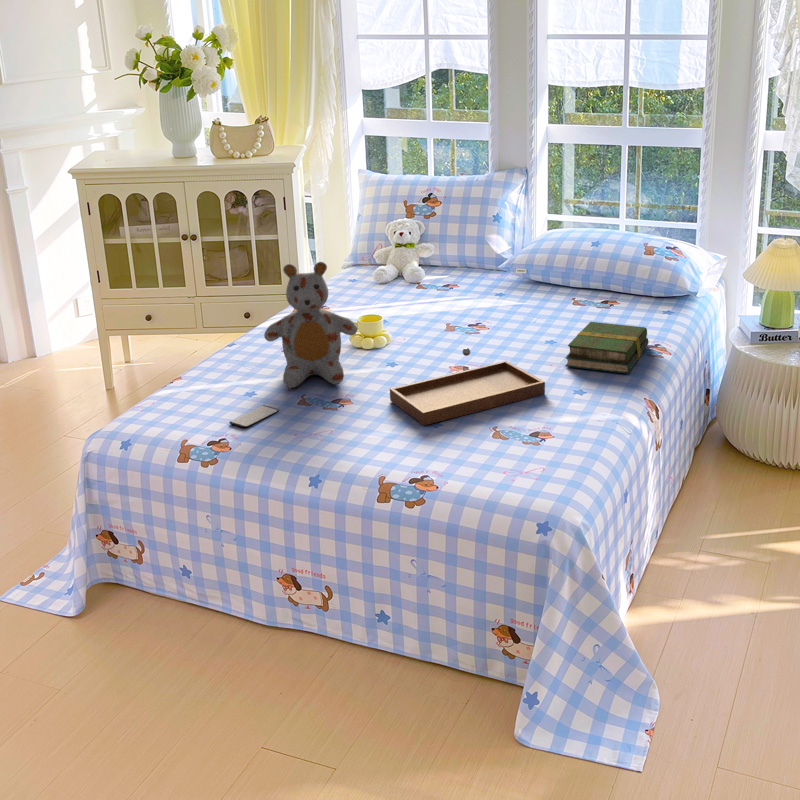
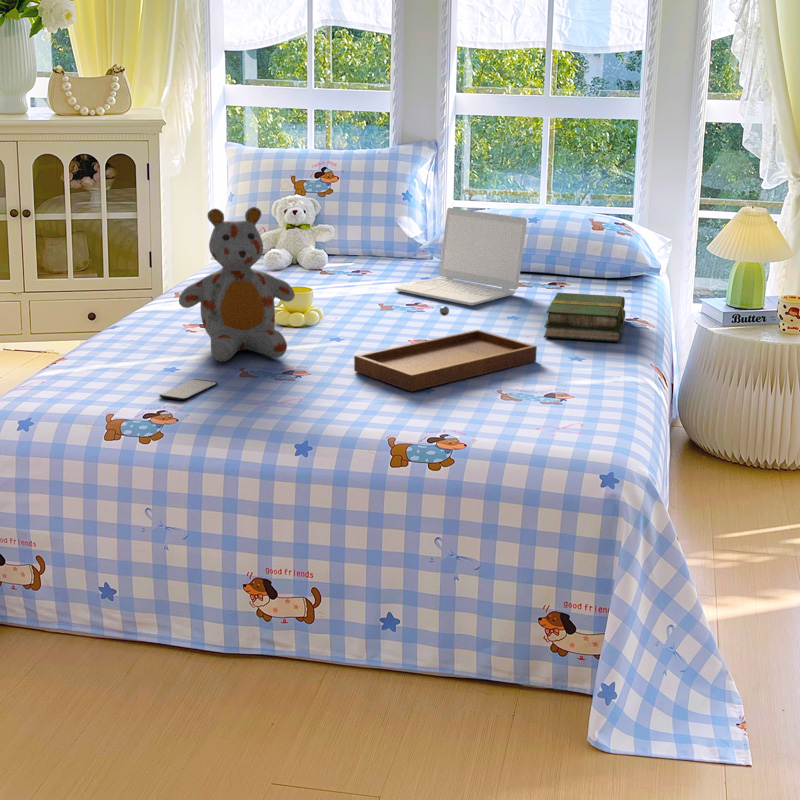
laptop: none [468,236,578,328] -> present [395,208,527,305]

